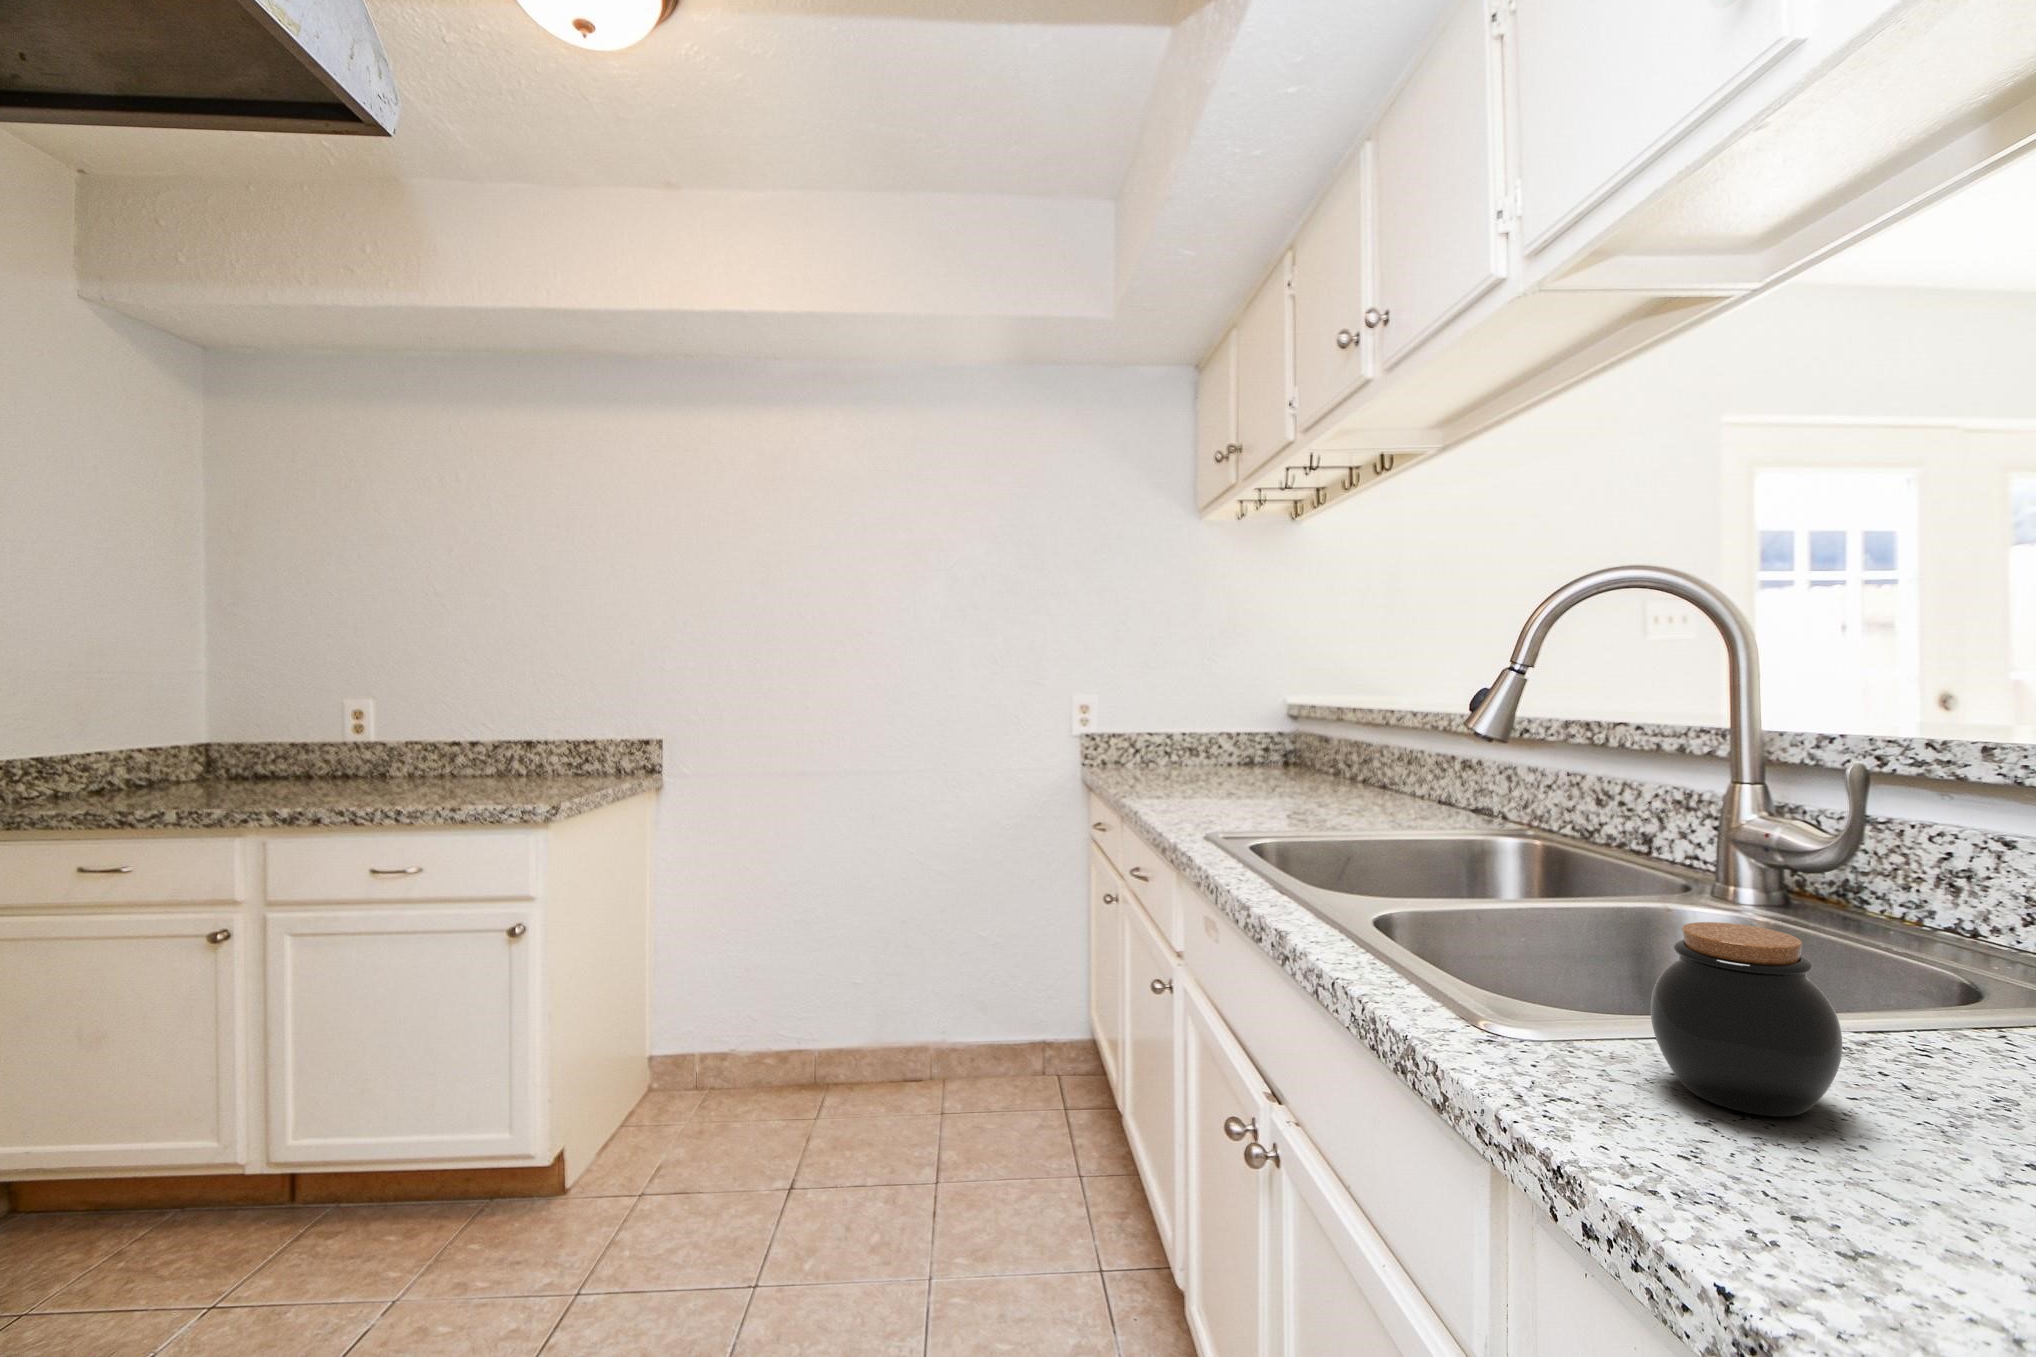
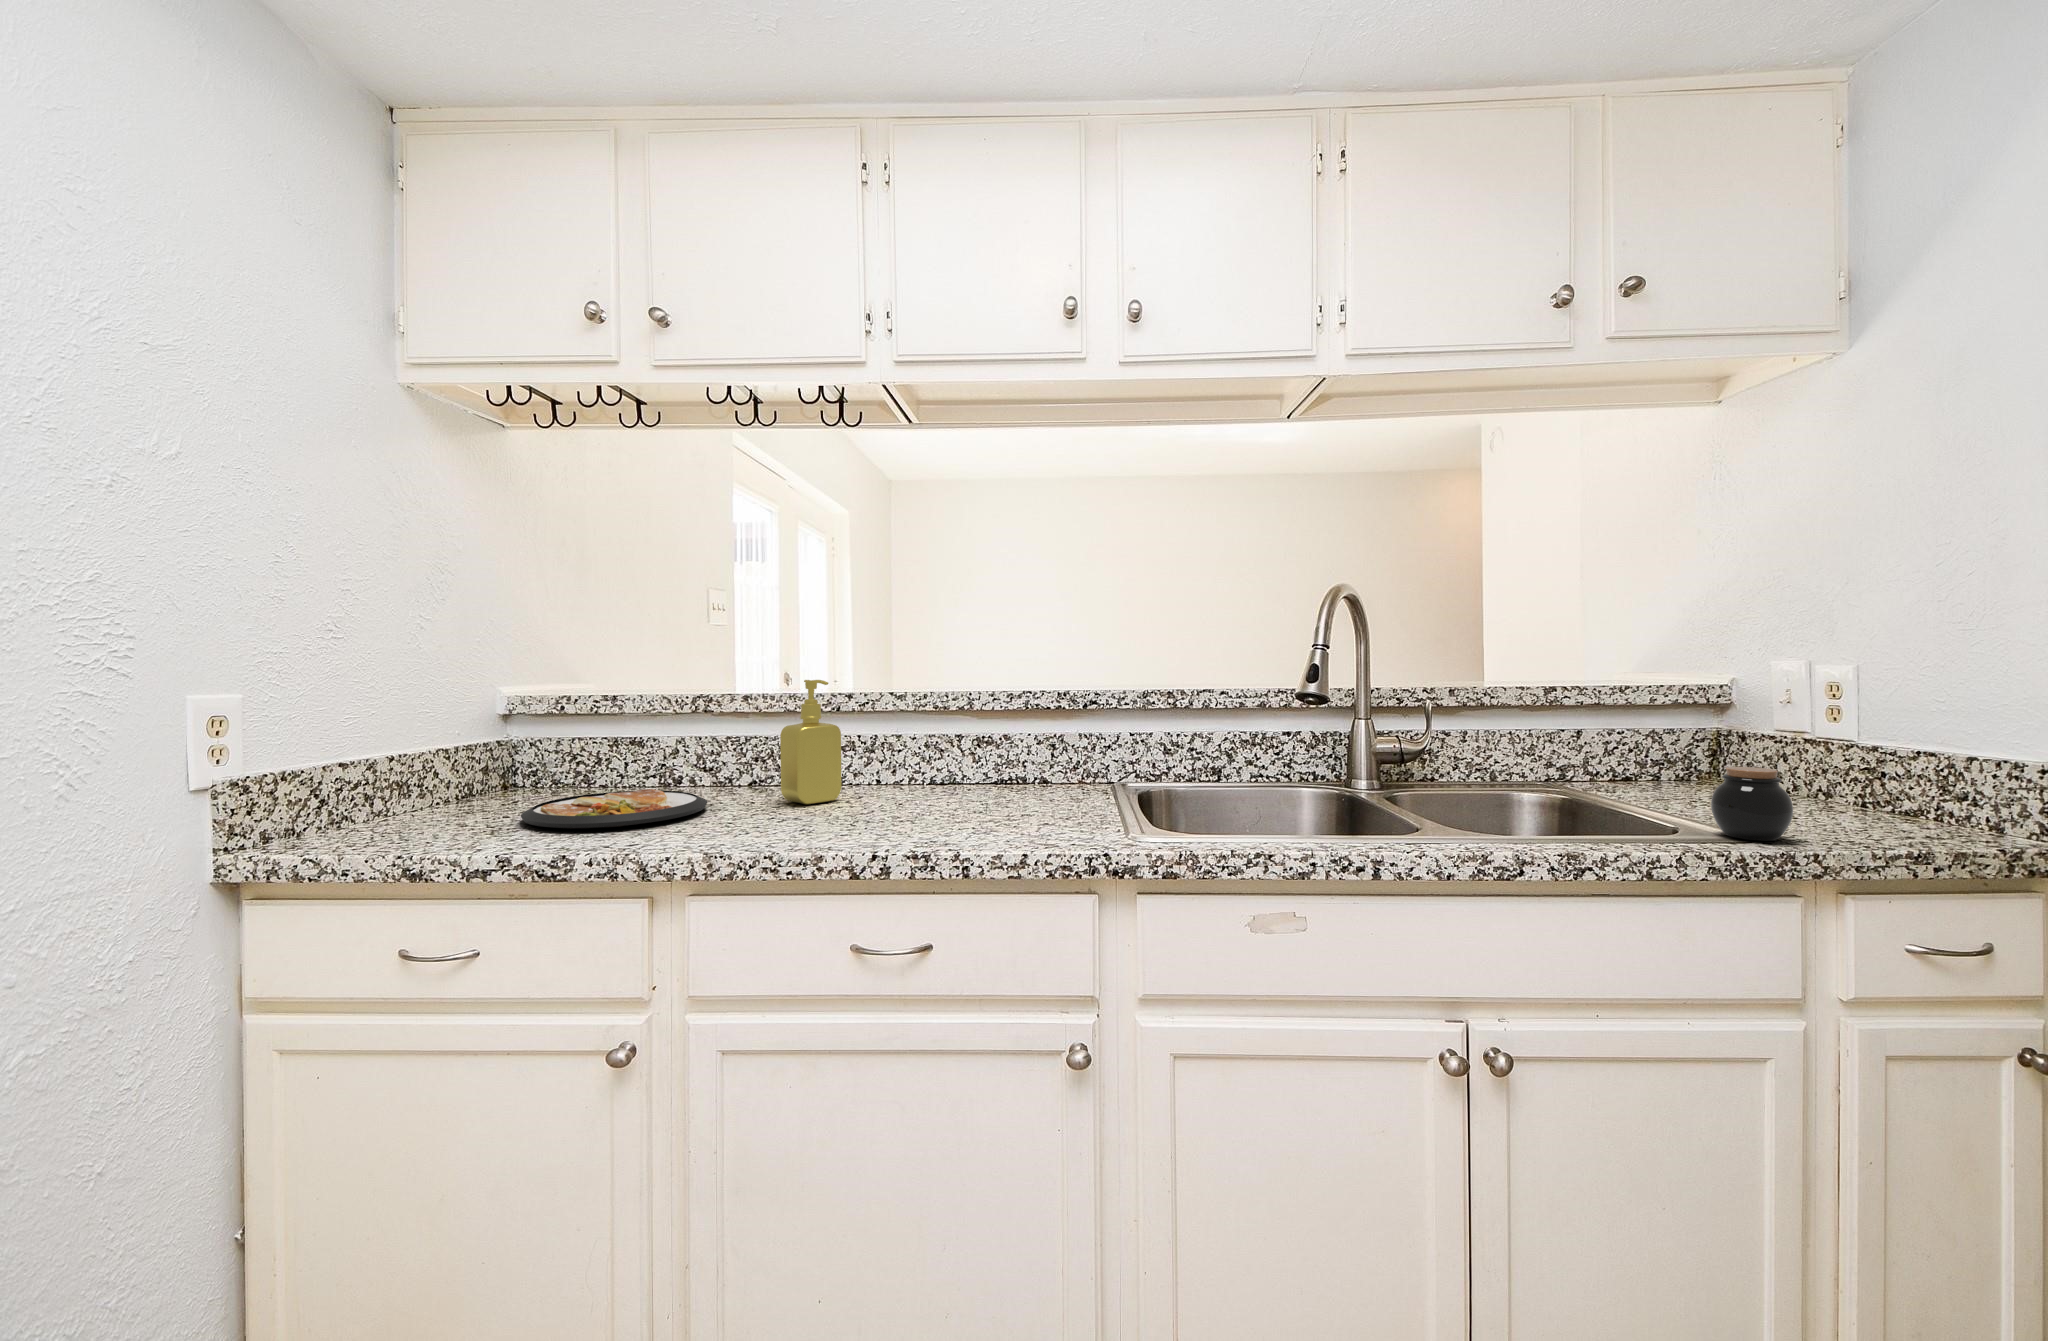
soap dispenser: none [1292,695,1342,795] -> present [780,680,842,804]
dish: none [1169,768,1283,784] -> present [521,789,707,829]

